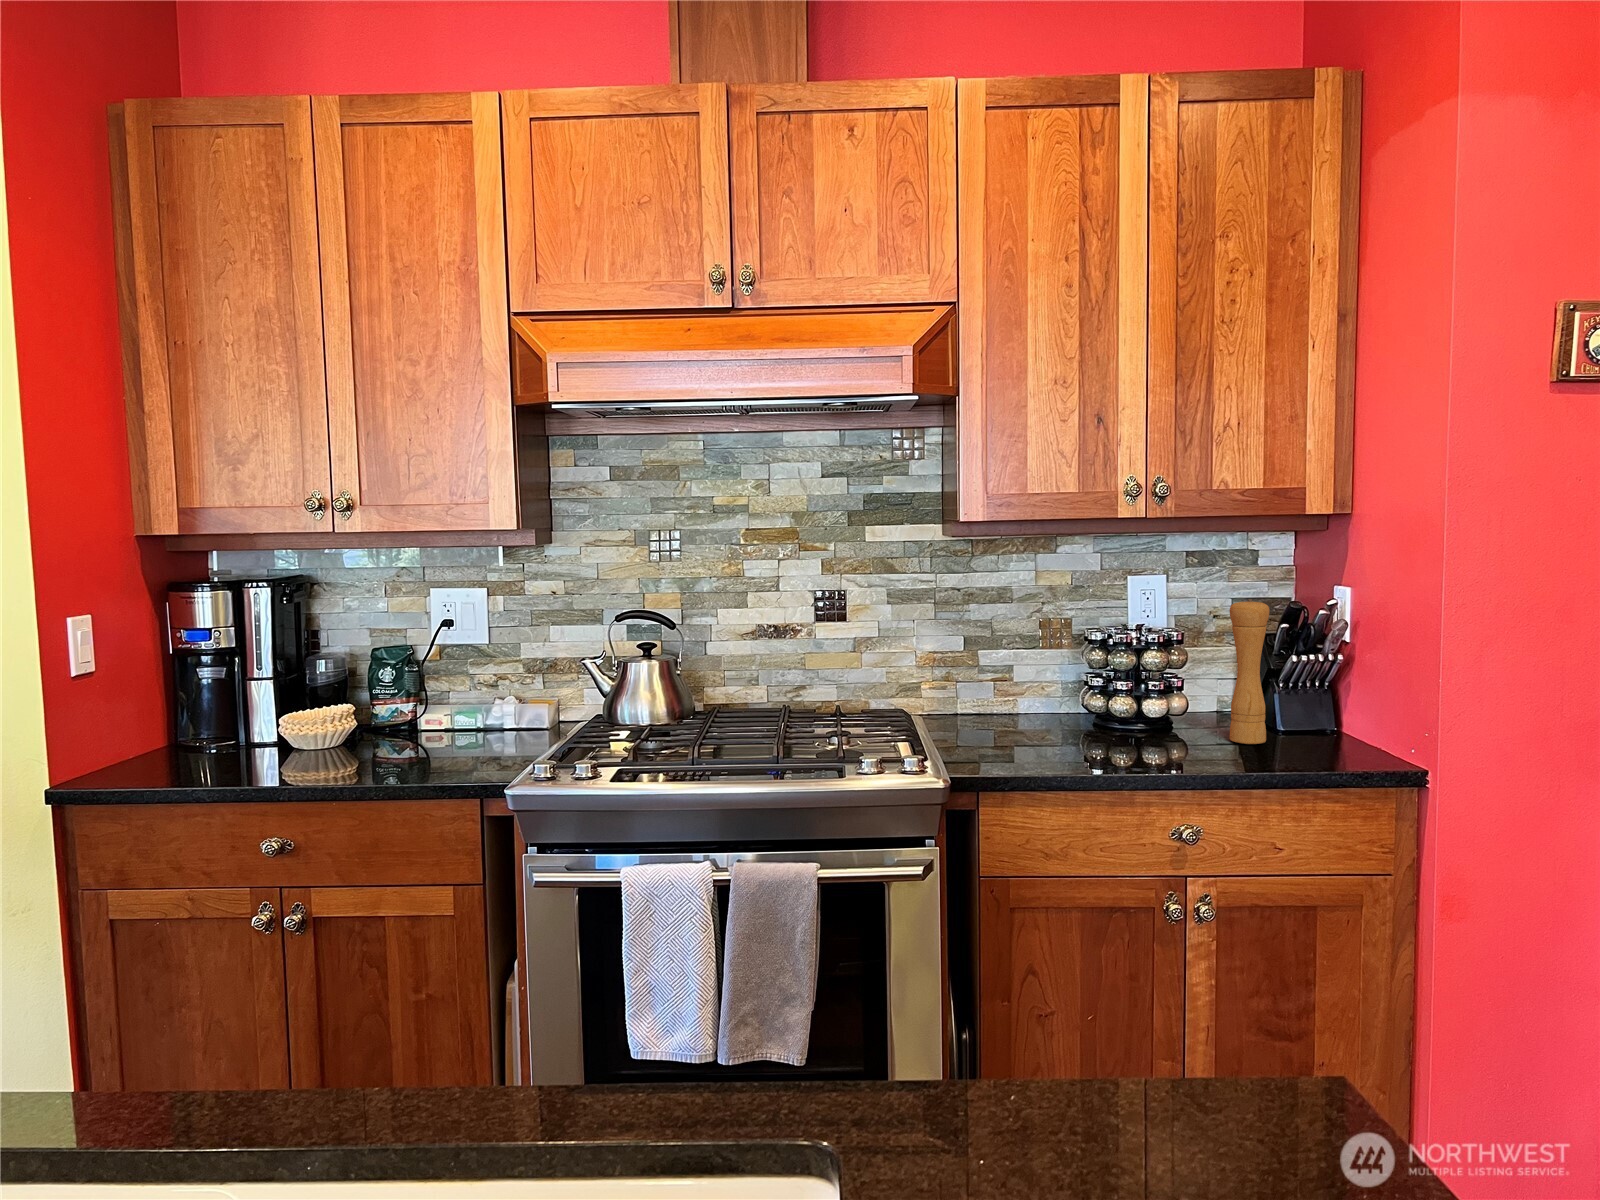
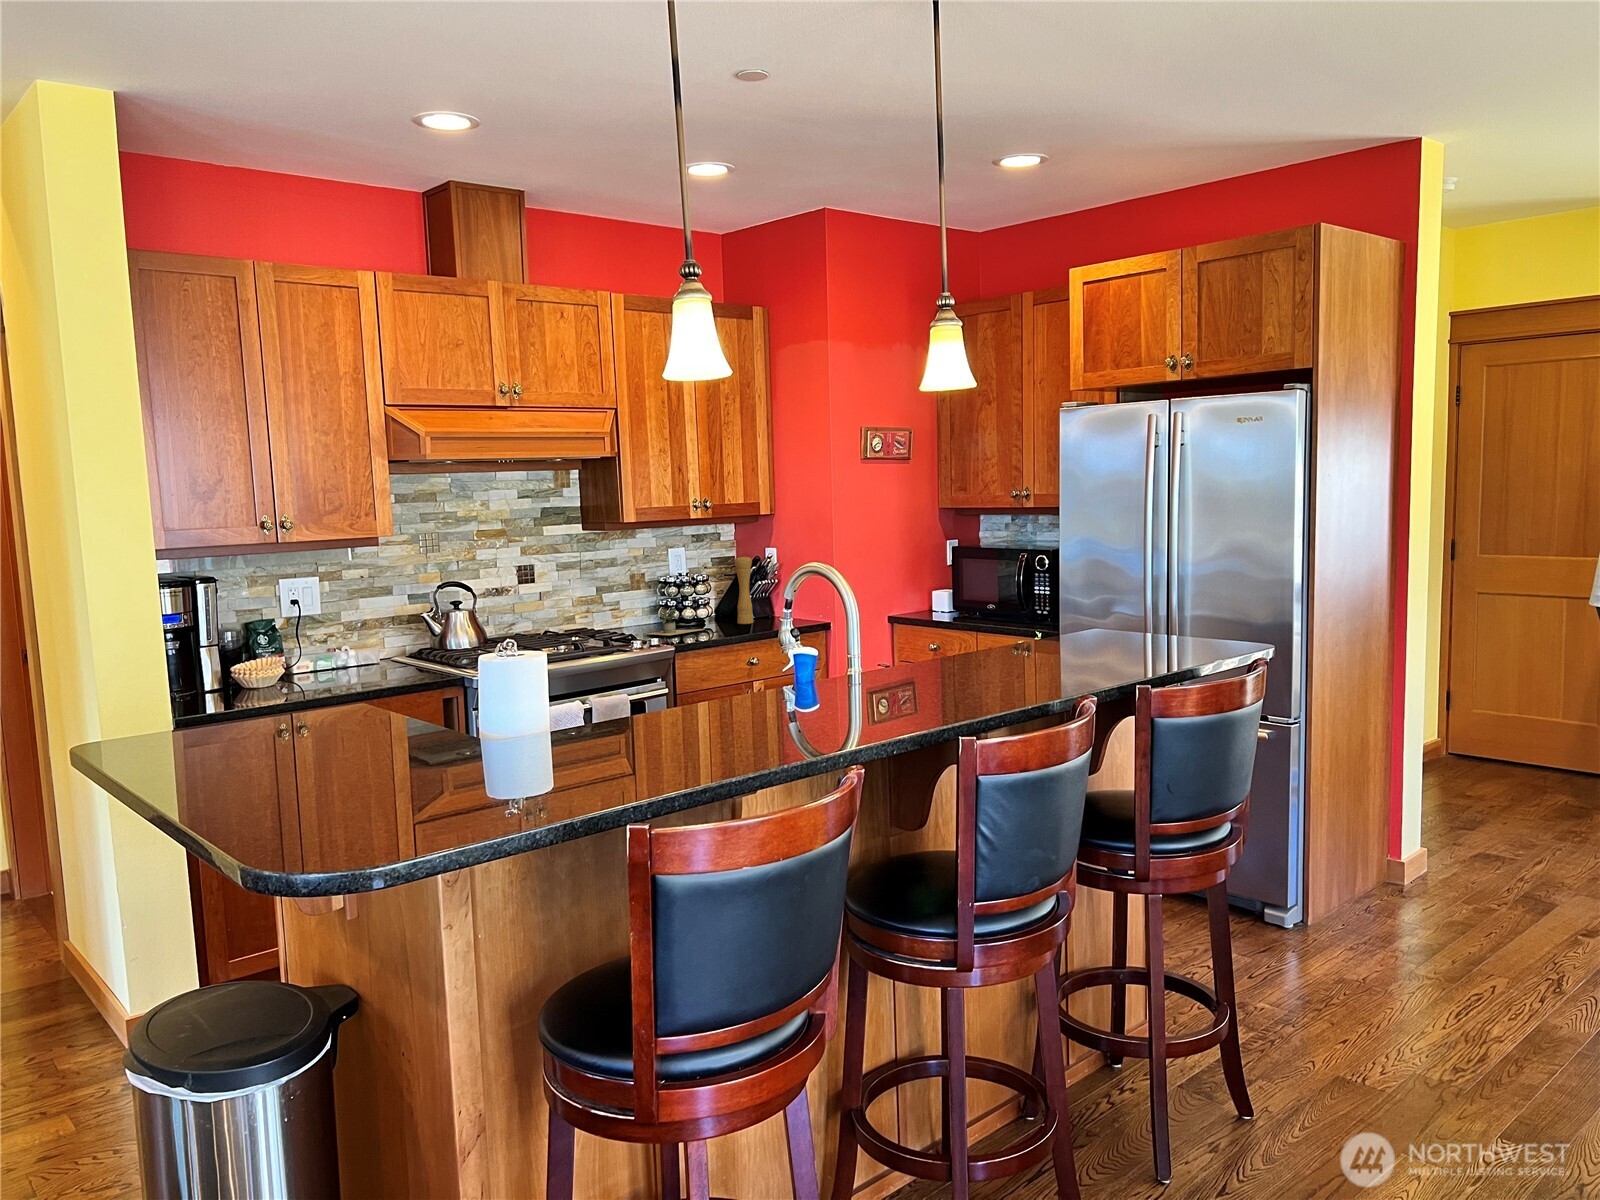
potted plant: none [1007,692,1178,750] -> present [647,608,704,635]

